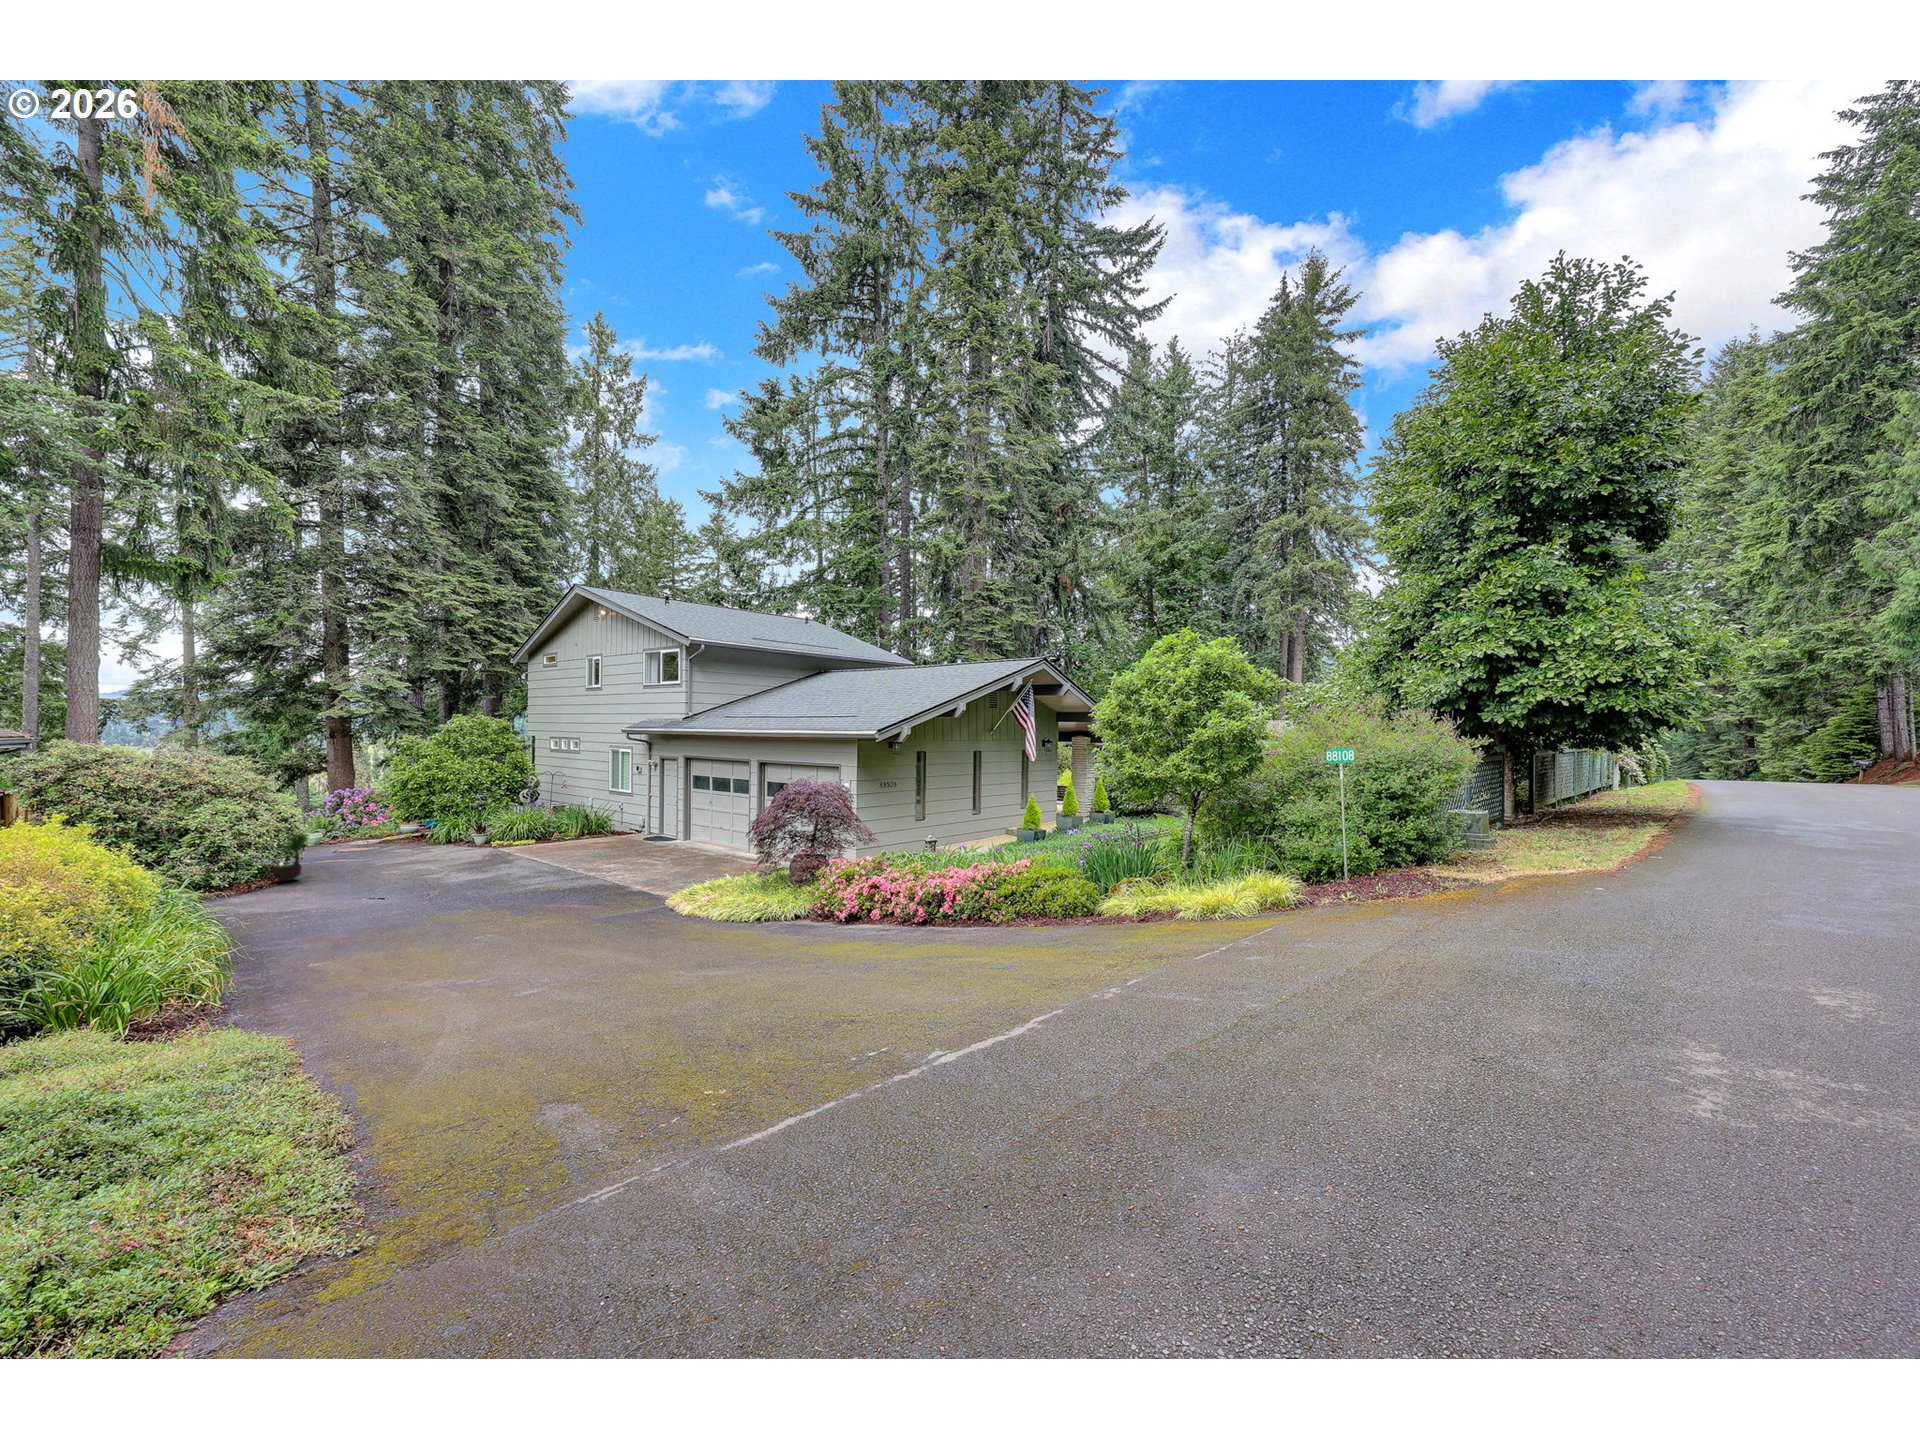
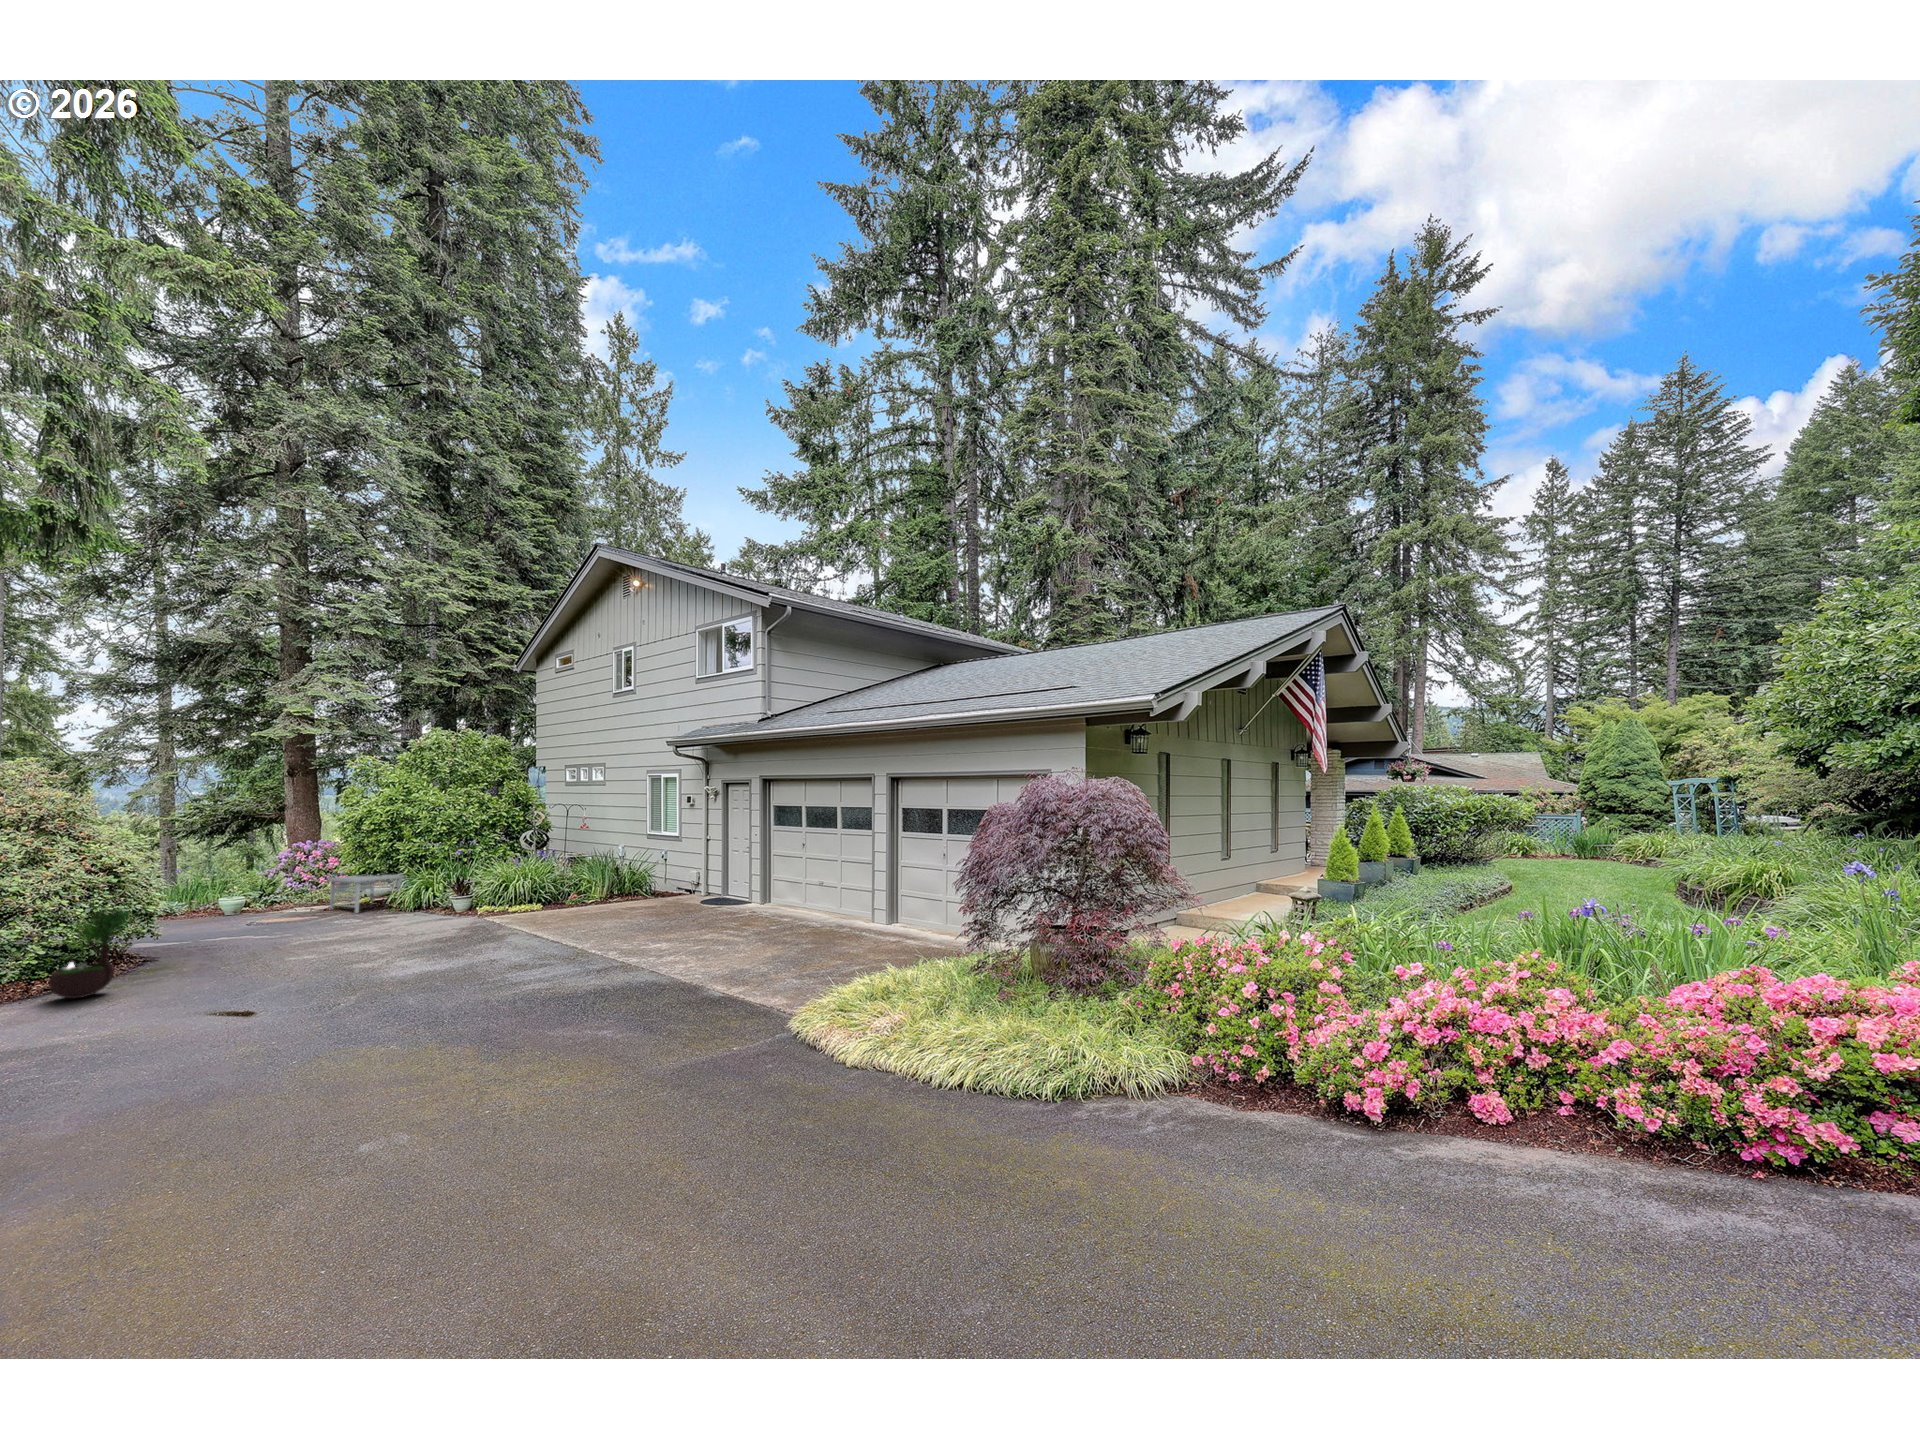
storage bench: none [389,817,441,843] -> present [328,874,404,913]

